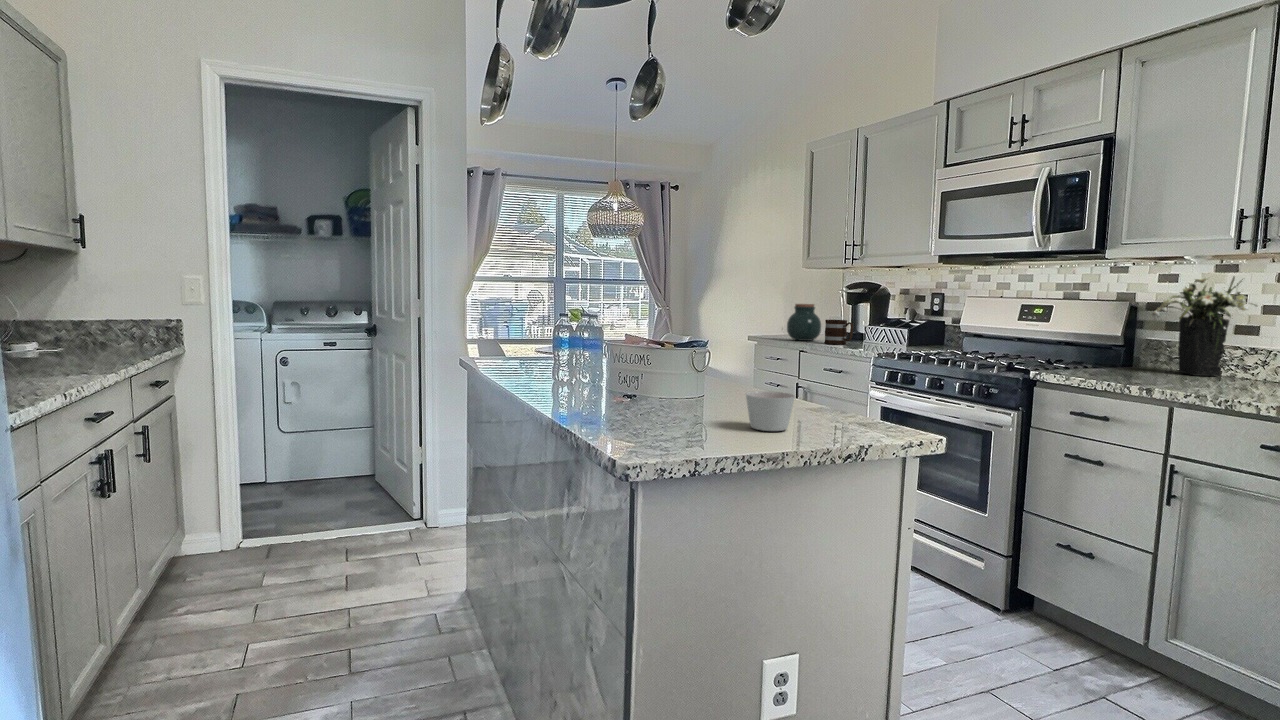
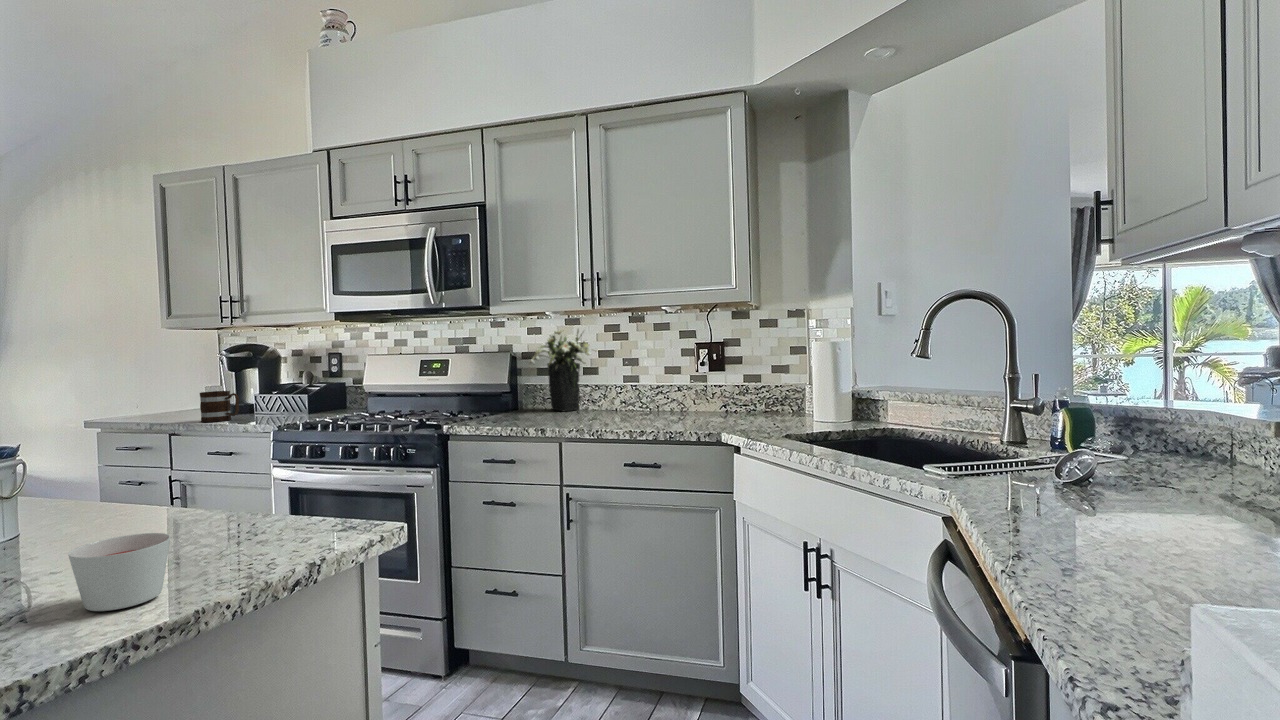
jar: present [787,304,821,341] -> none [142,374,194,422]

